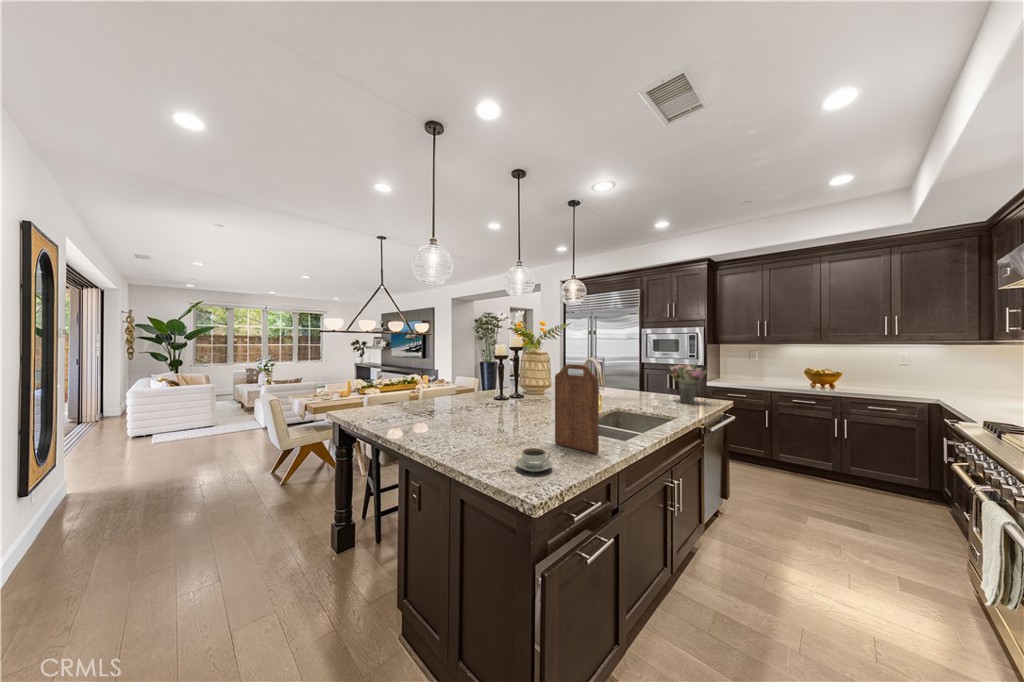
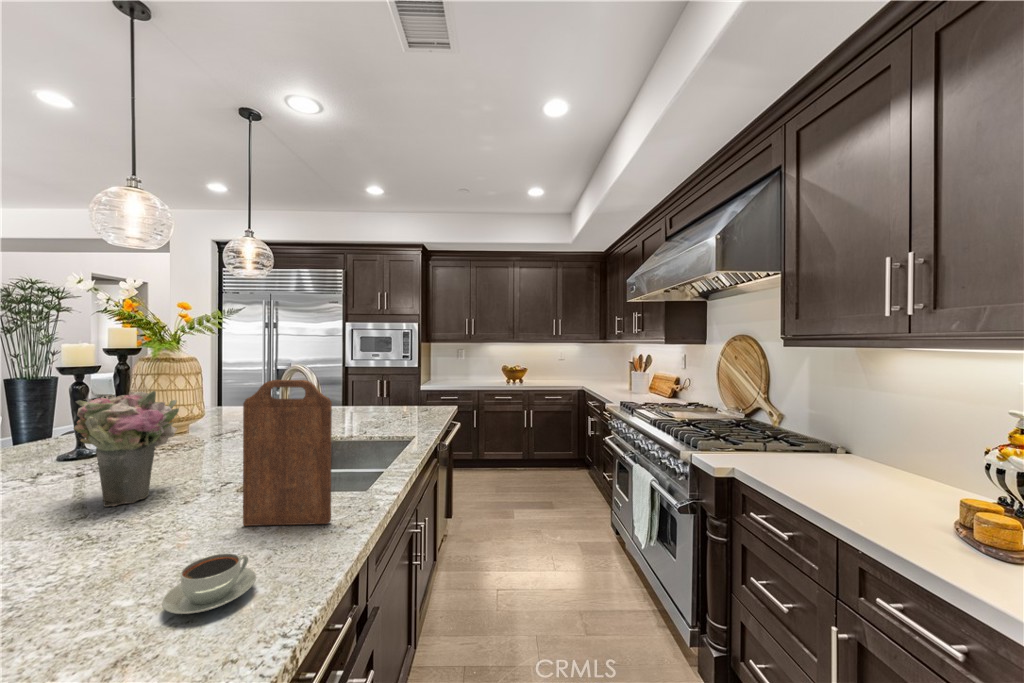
flower bouquet: present [669,364,707,404] -> present [74,391,179,507]

